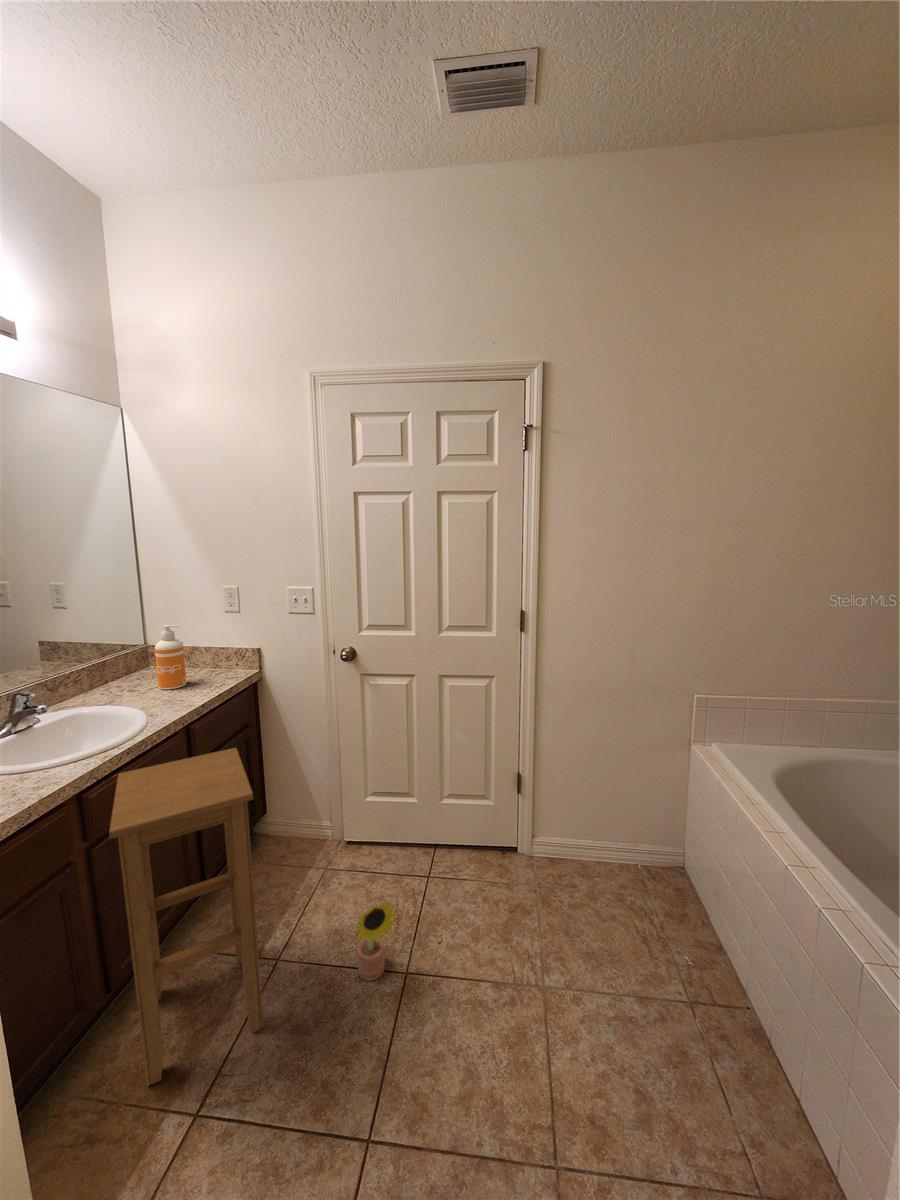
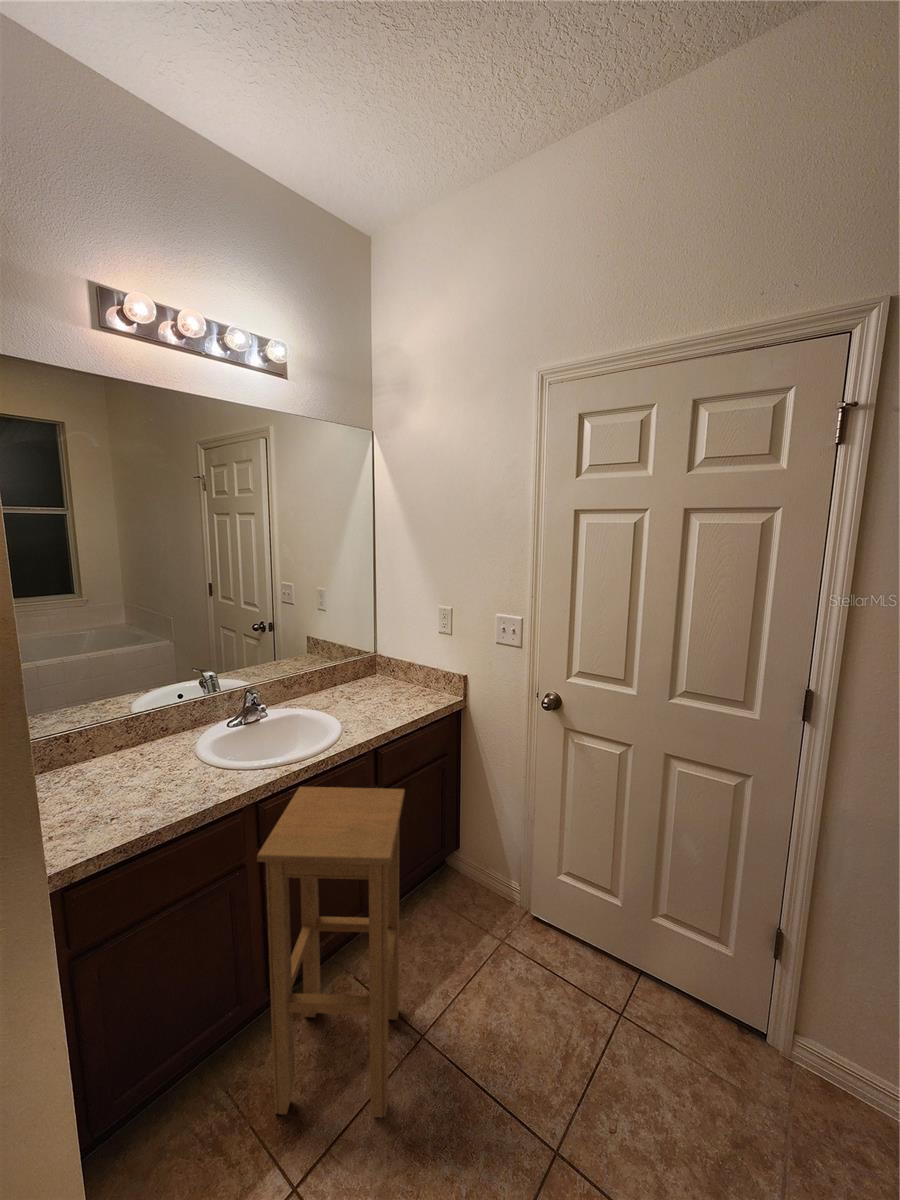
soap dispenser: present [155,625,186,690] -> none [368,641,393,705]
decorative plant: present [355,904,398,980] -> none [491,1048,553,1135]

